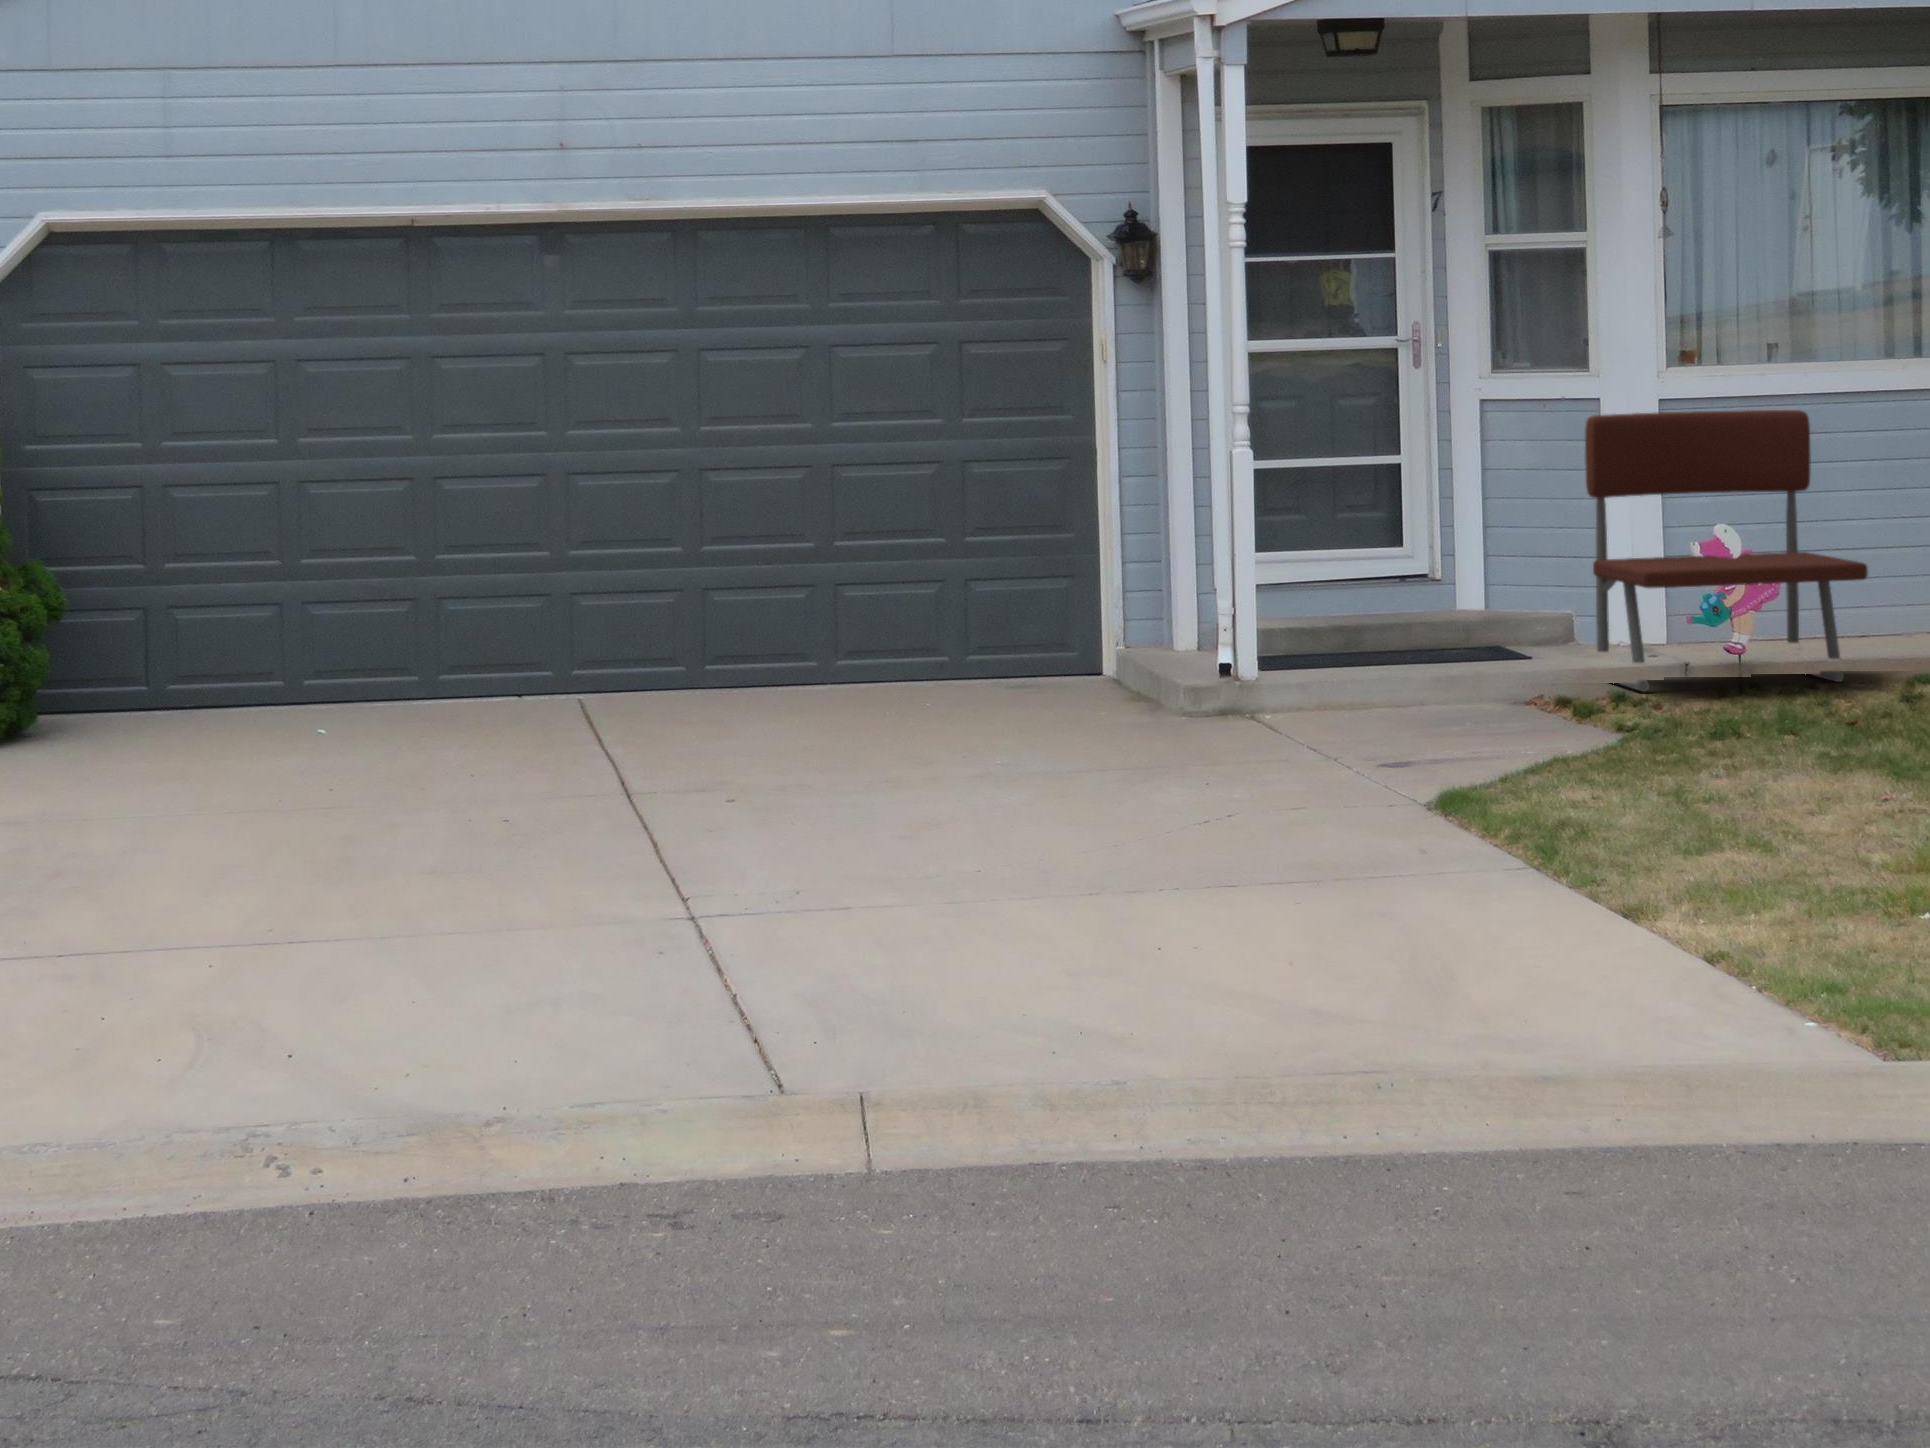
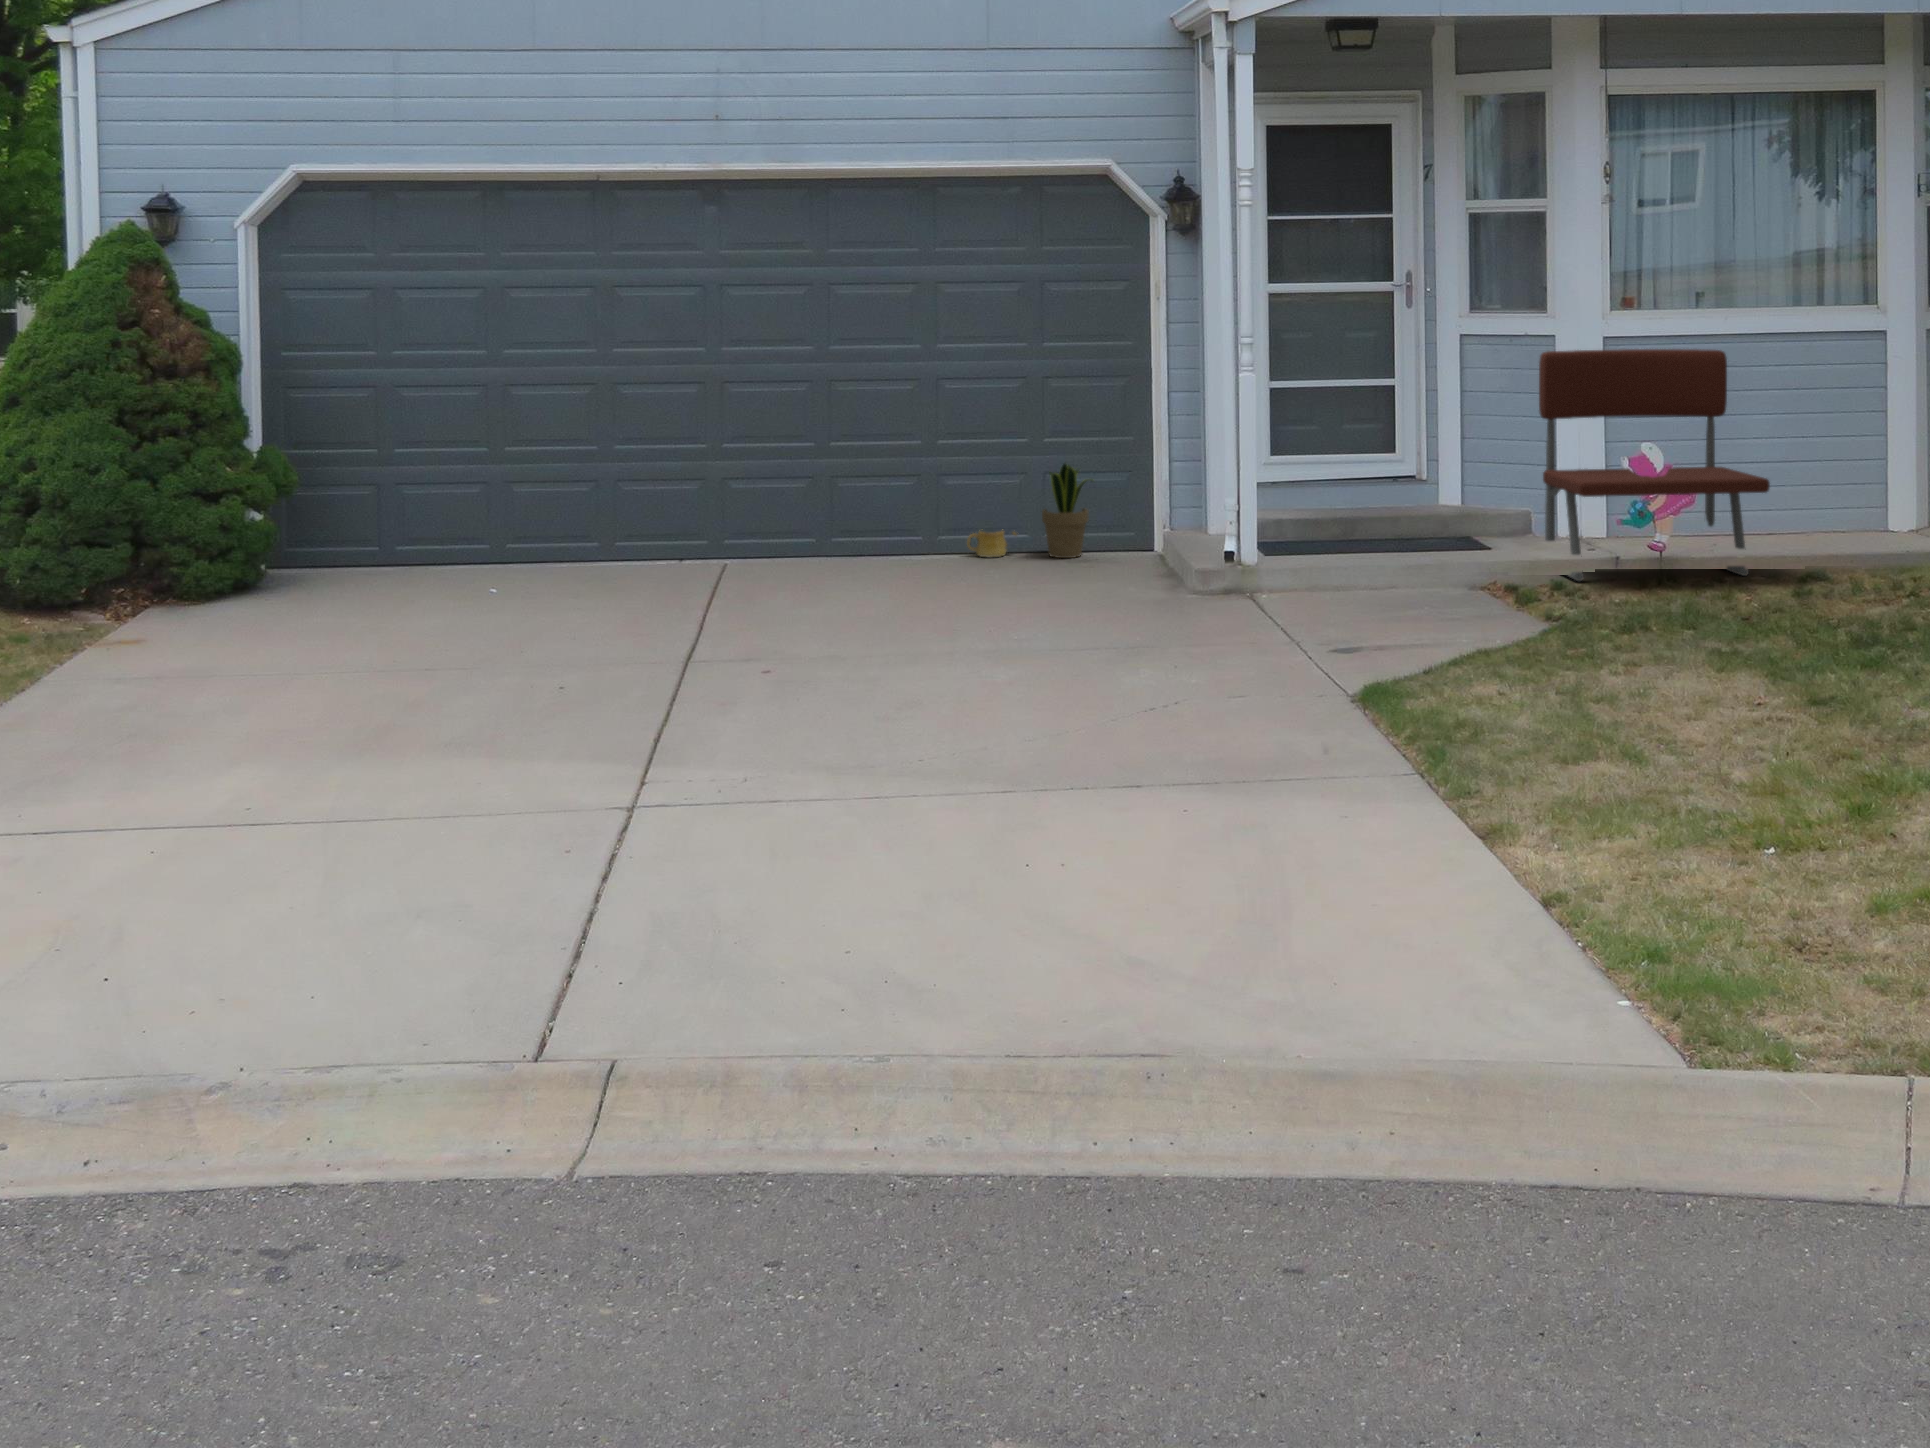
potted plant: none [973,564,1039,682] -> present [1042,464,1093,558]
watering can: none [881,648,945,684] -> present [967,529,1016,557]

